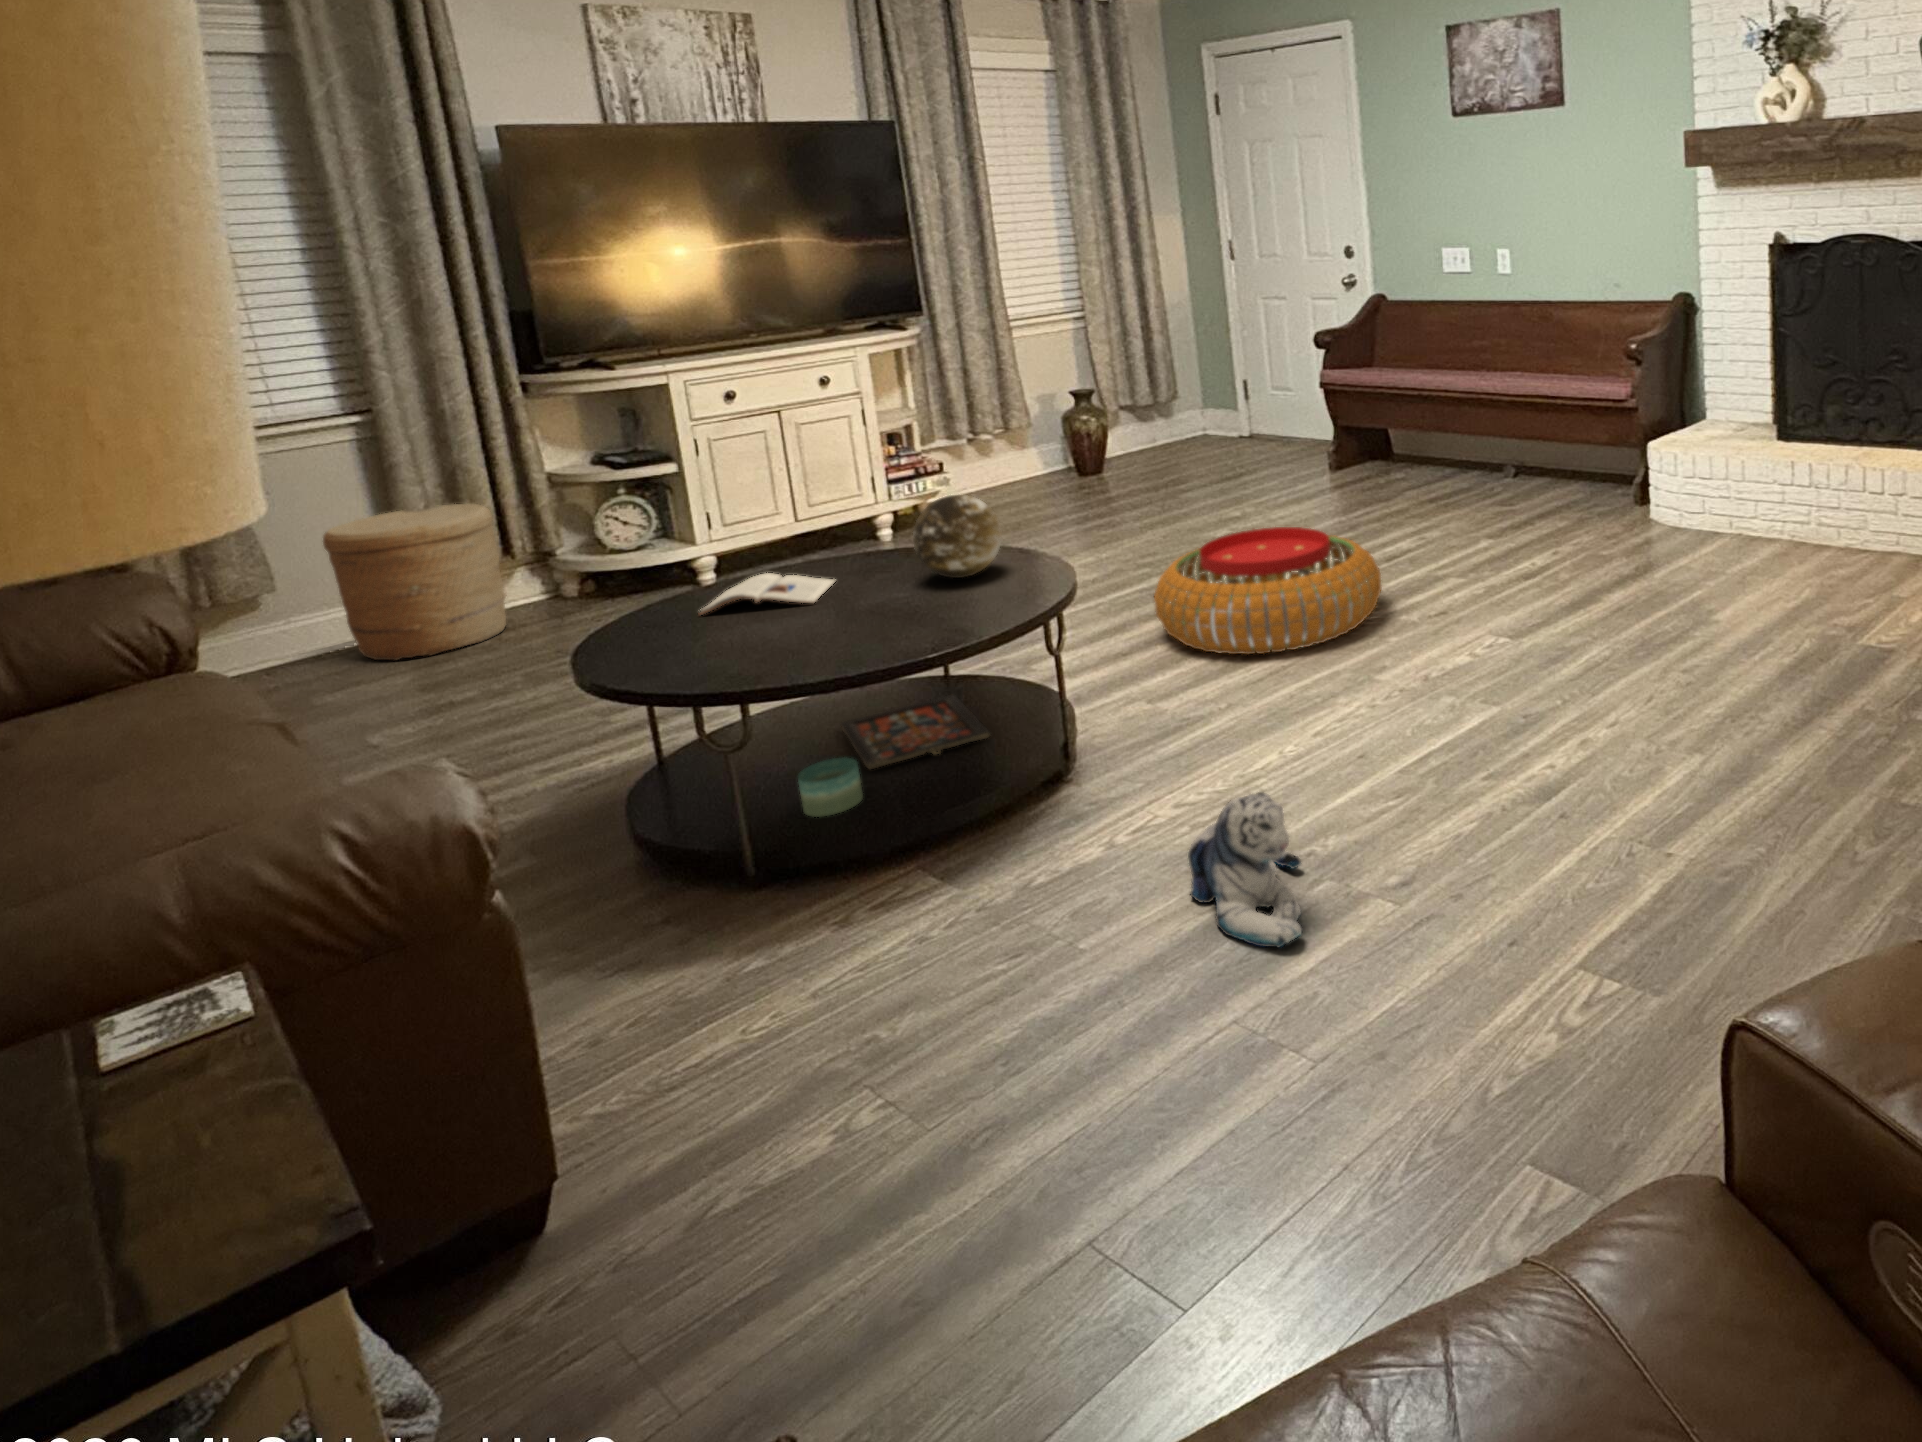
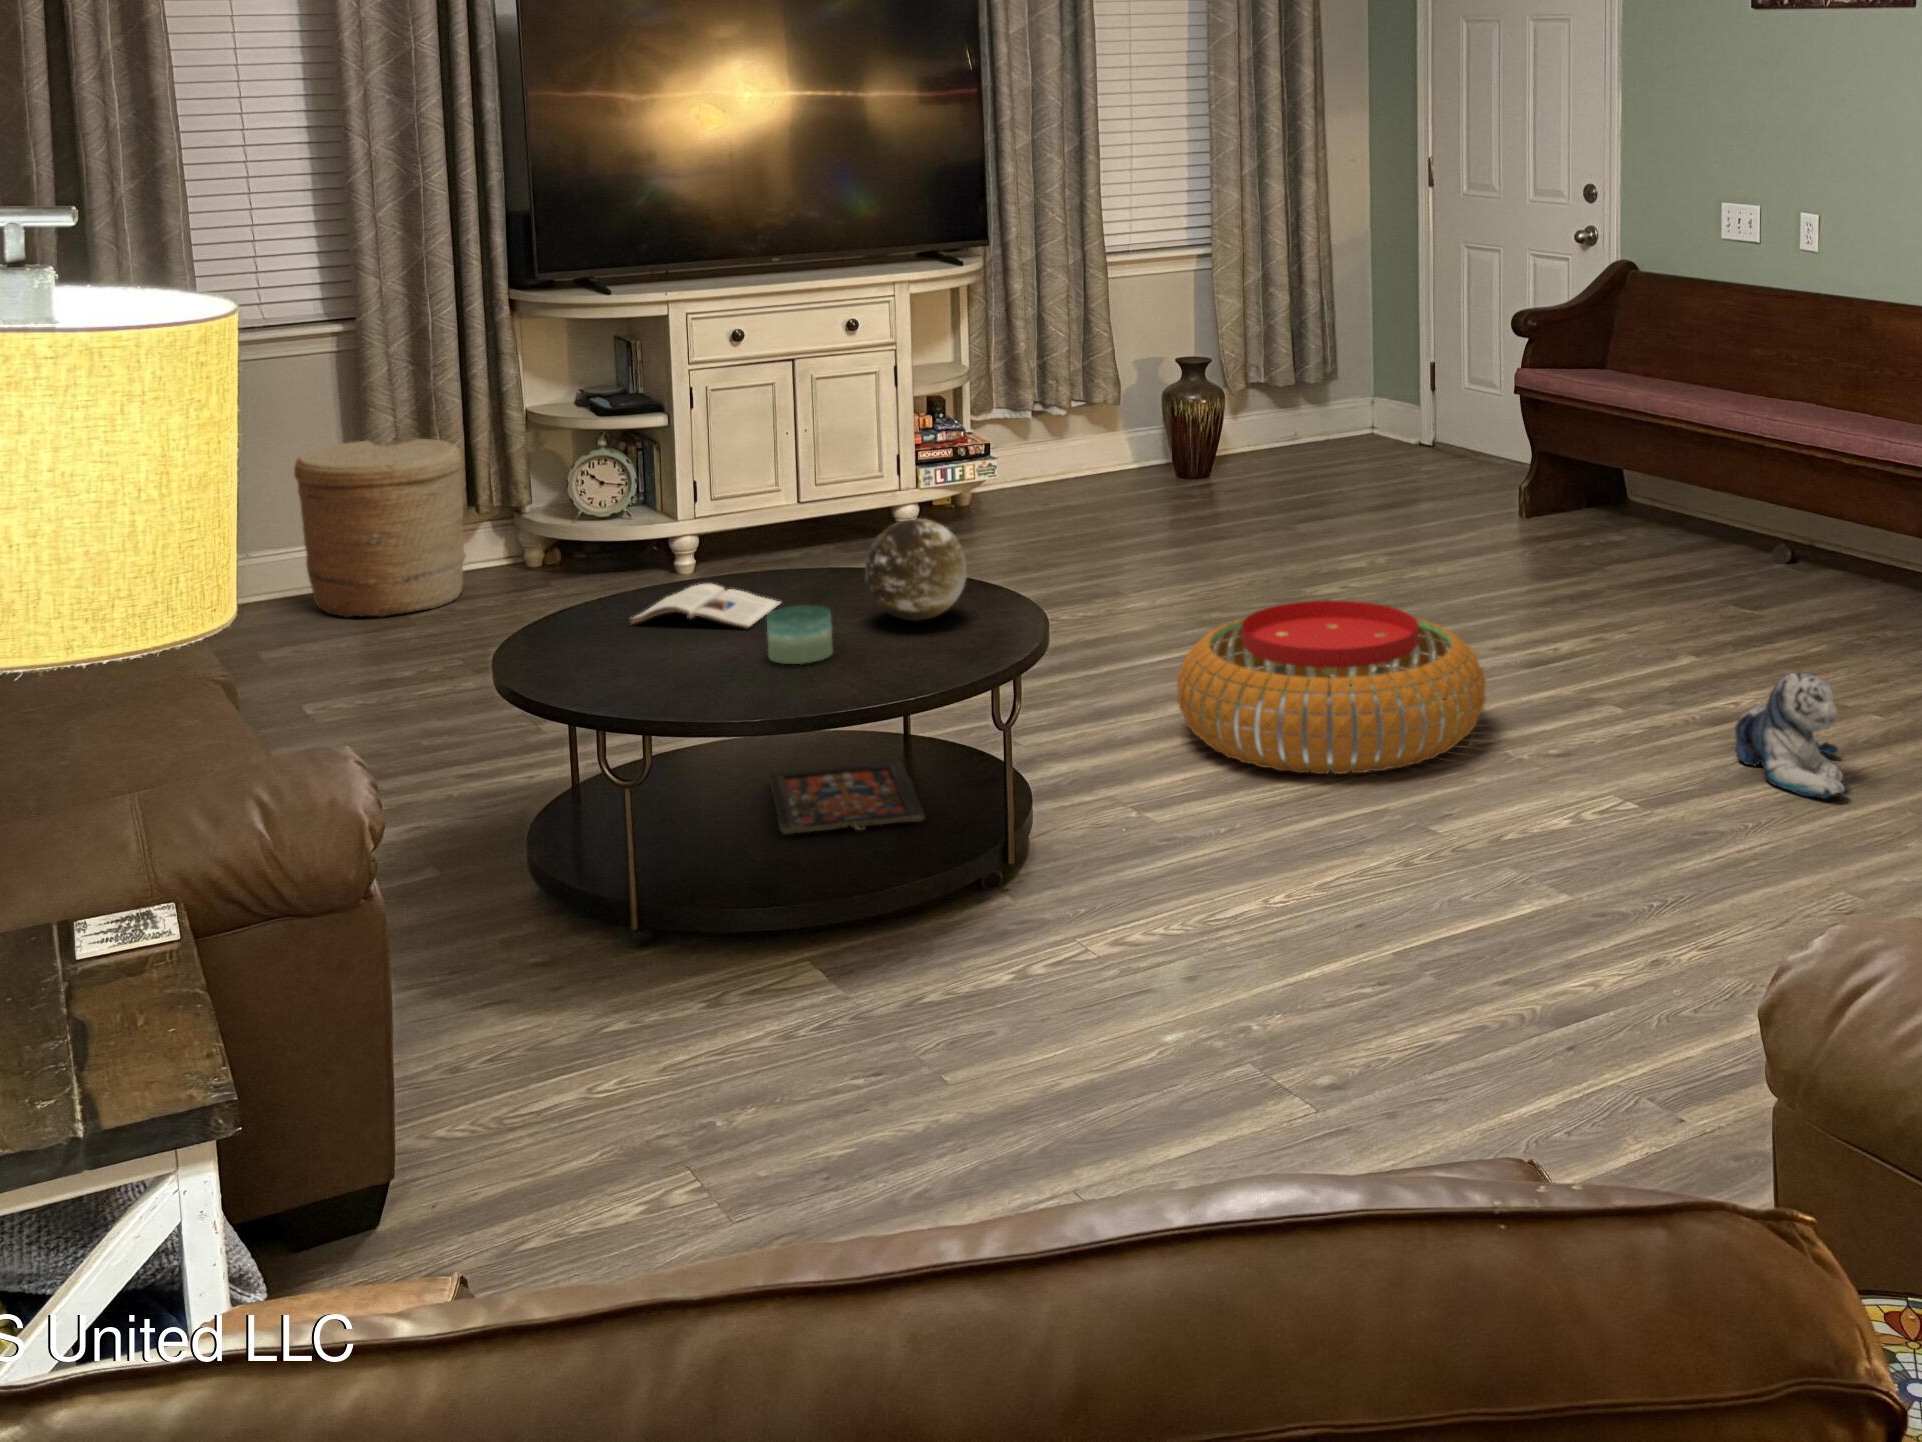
candle: present [798,758,863,817] -> present [767,605,833,664]
plush toy: present [1188,792,1302,948] -> present [1735,673,1845,798]

